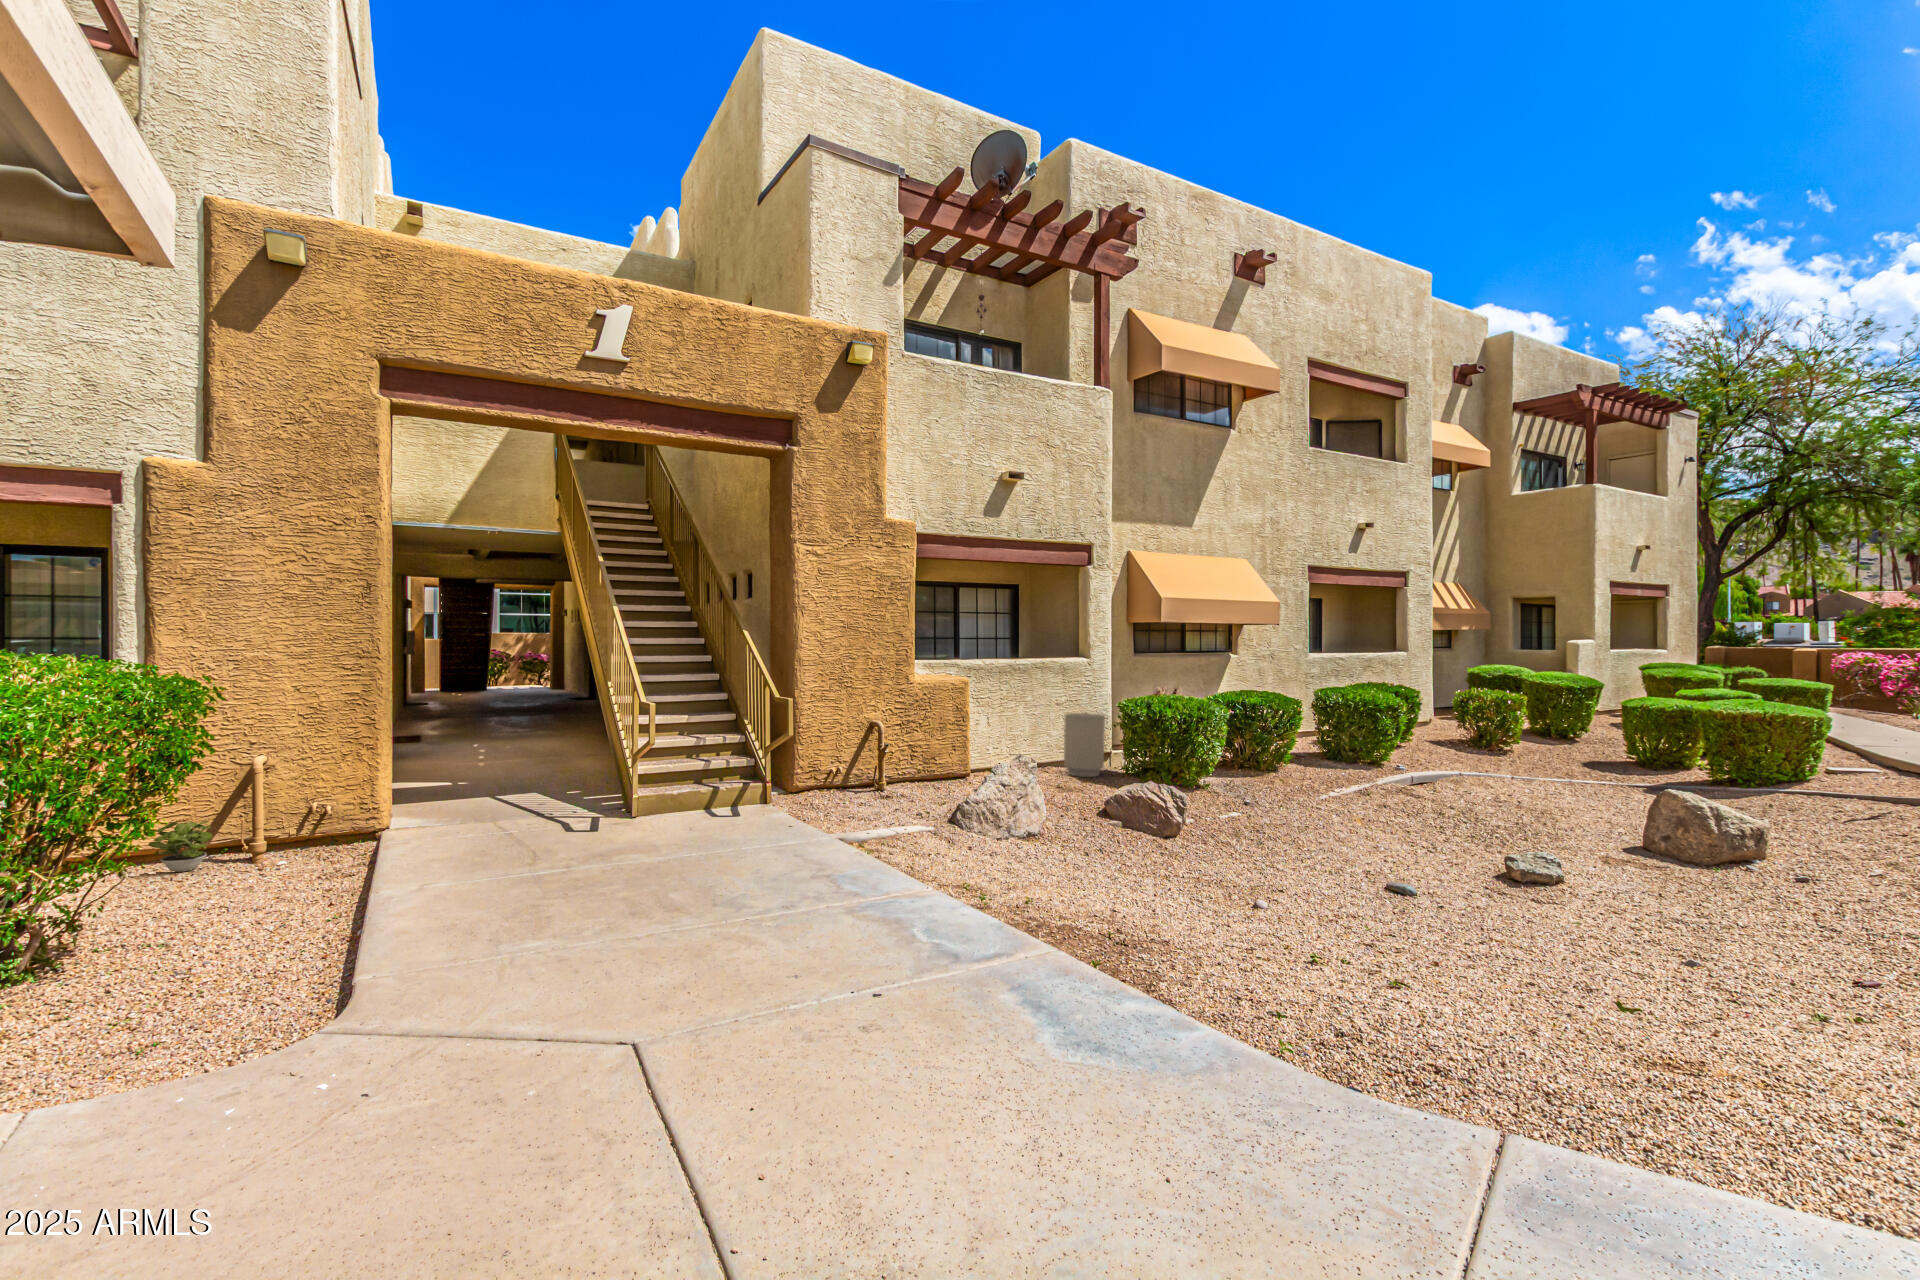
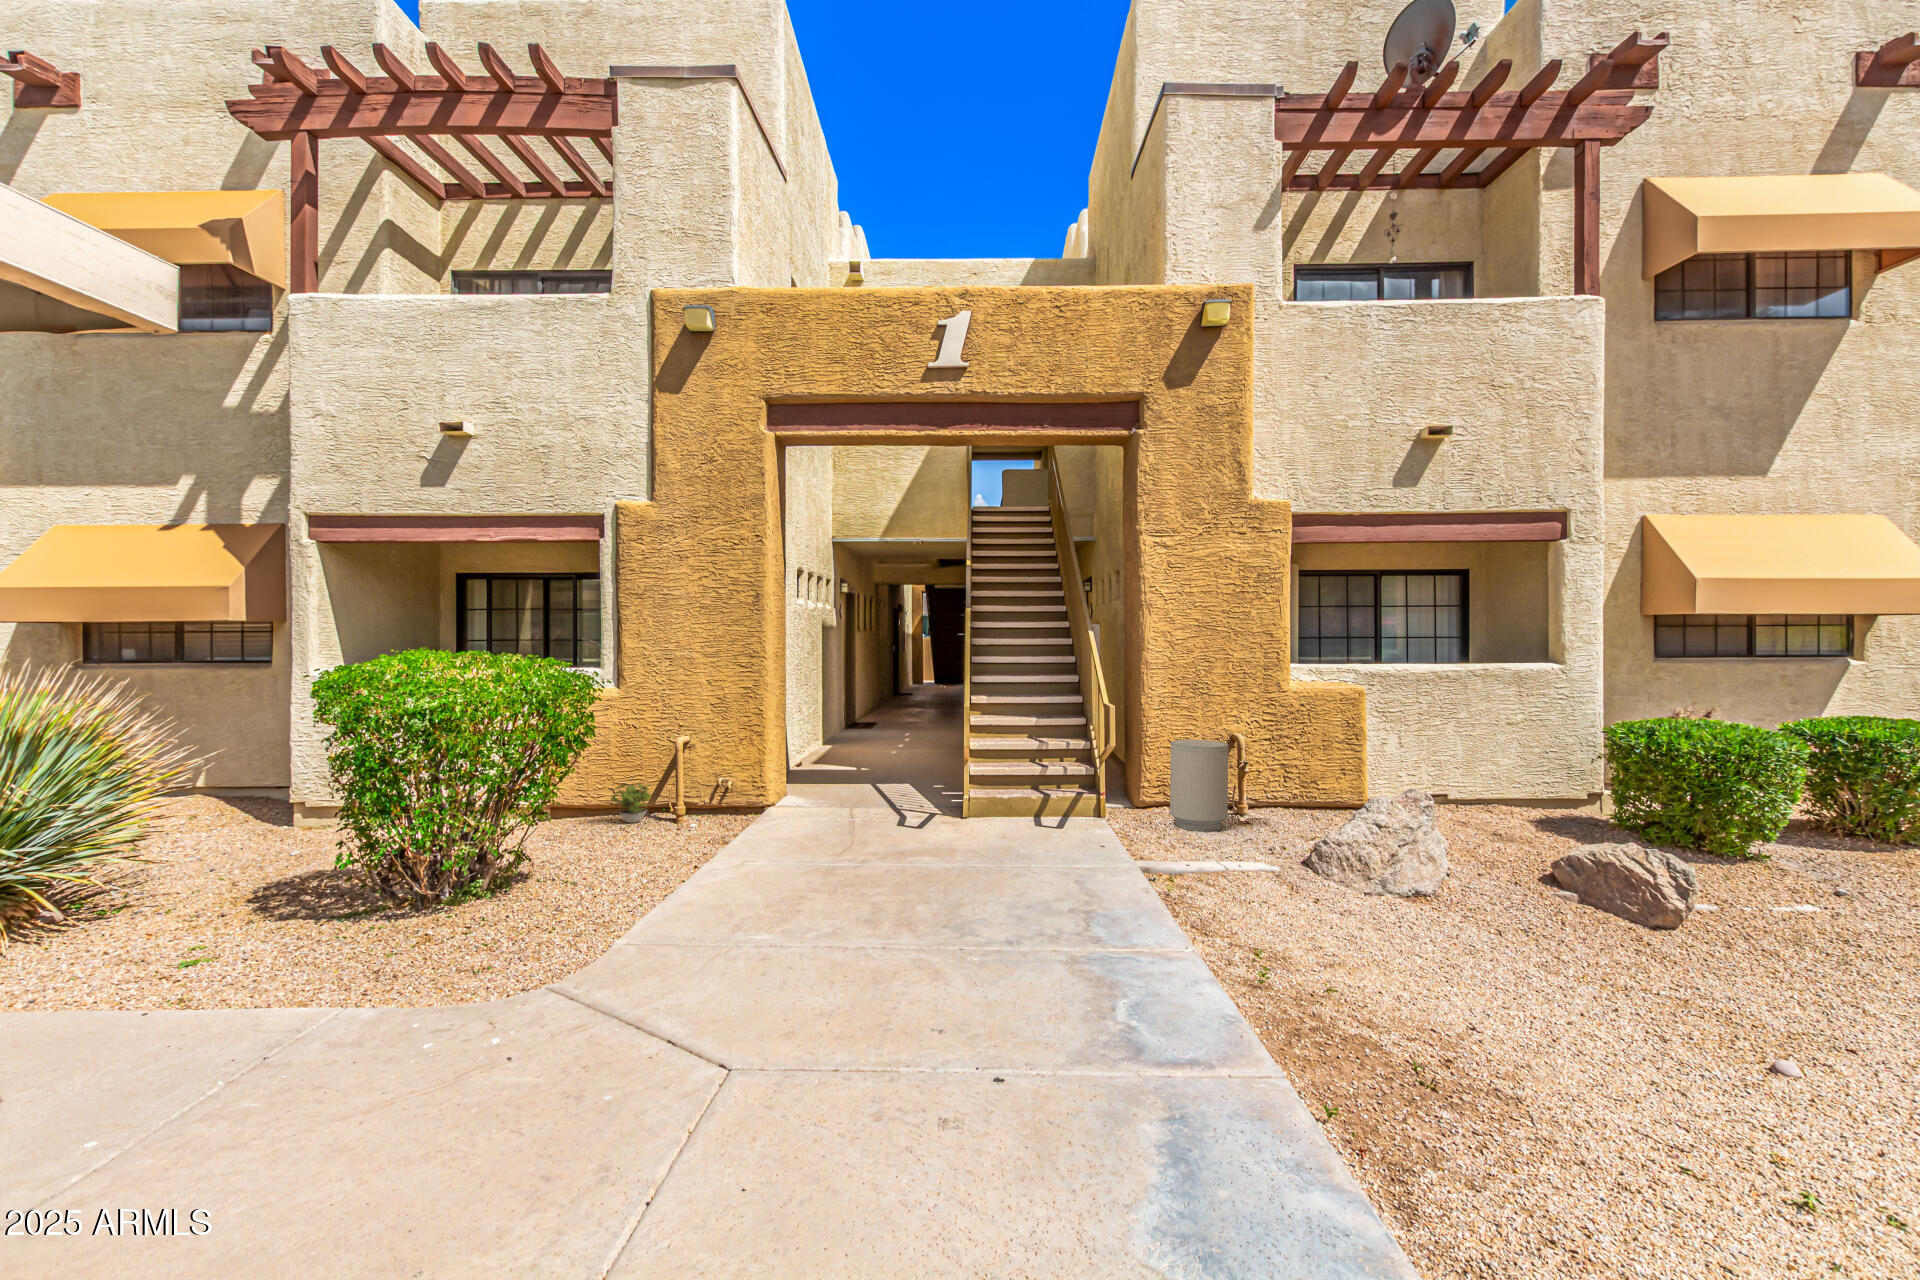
trash can: present [1064,713,1105,777] -> present [1170,740,1228,831]

